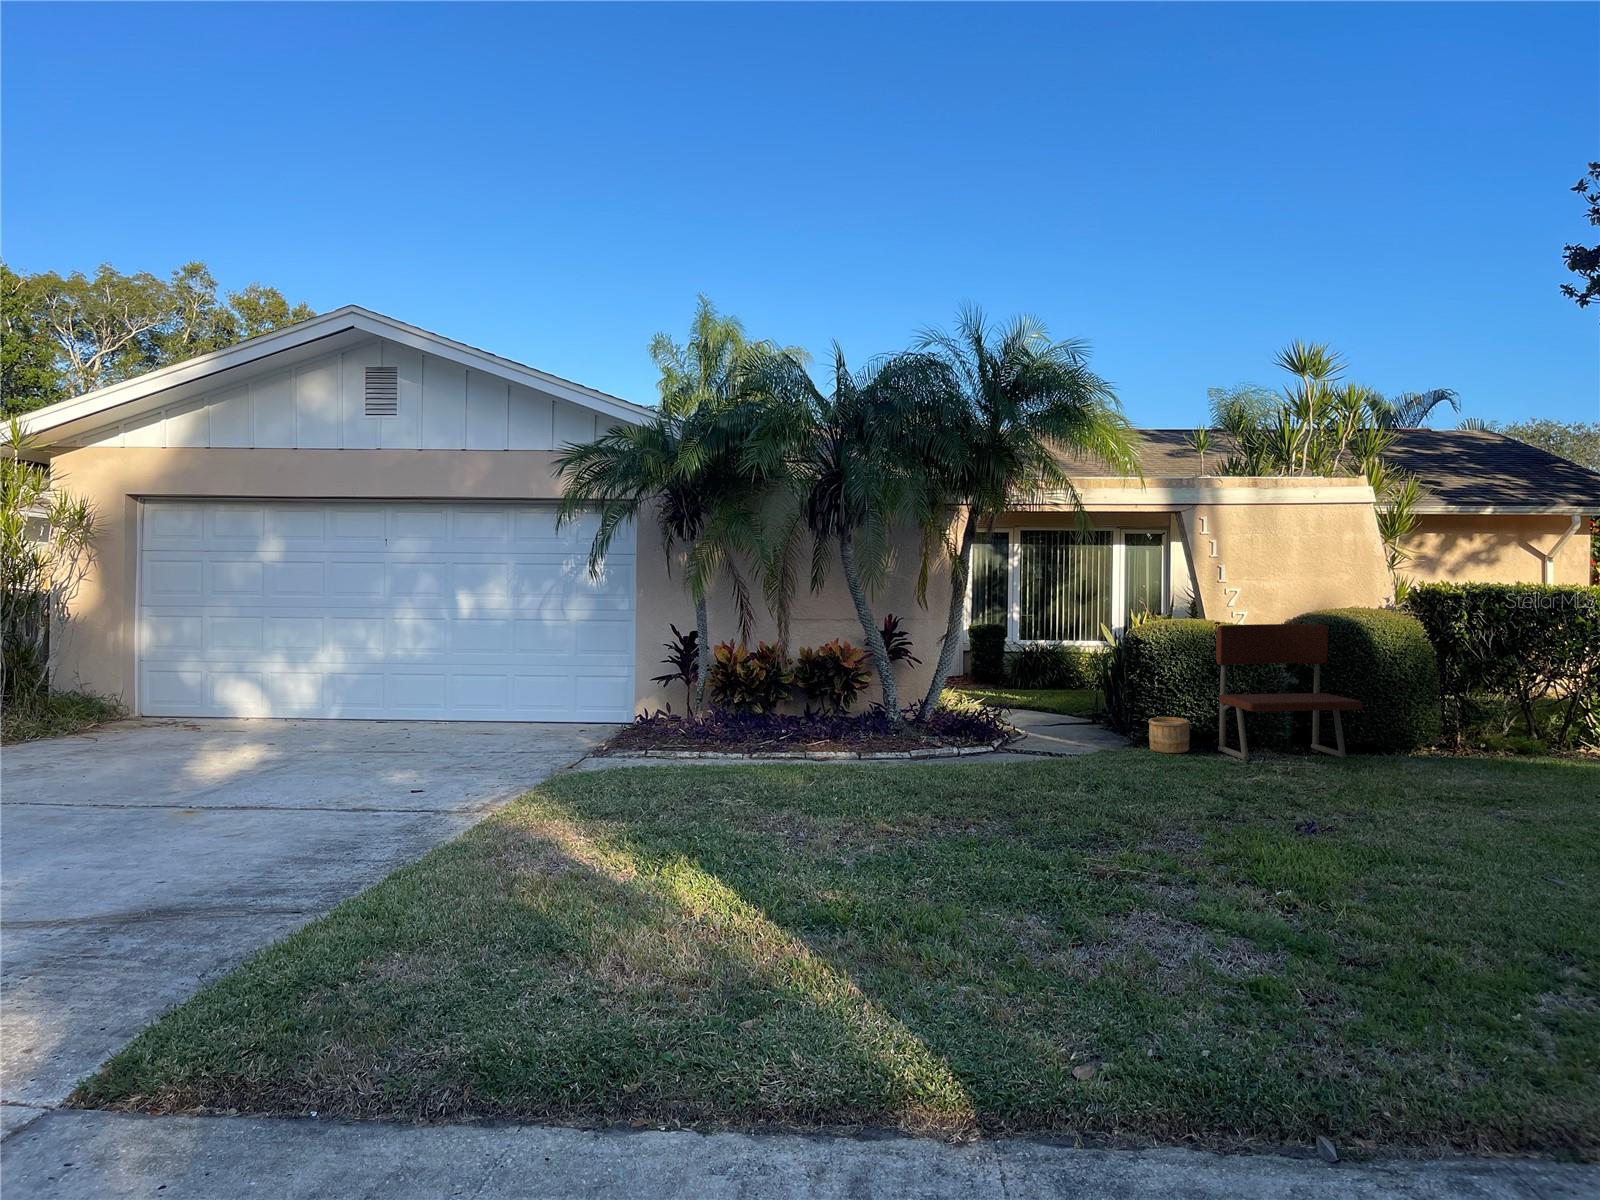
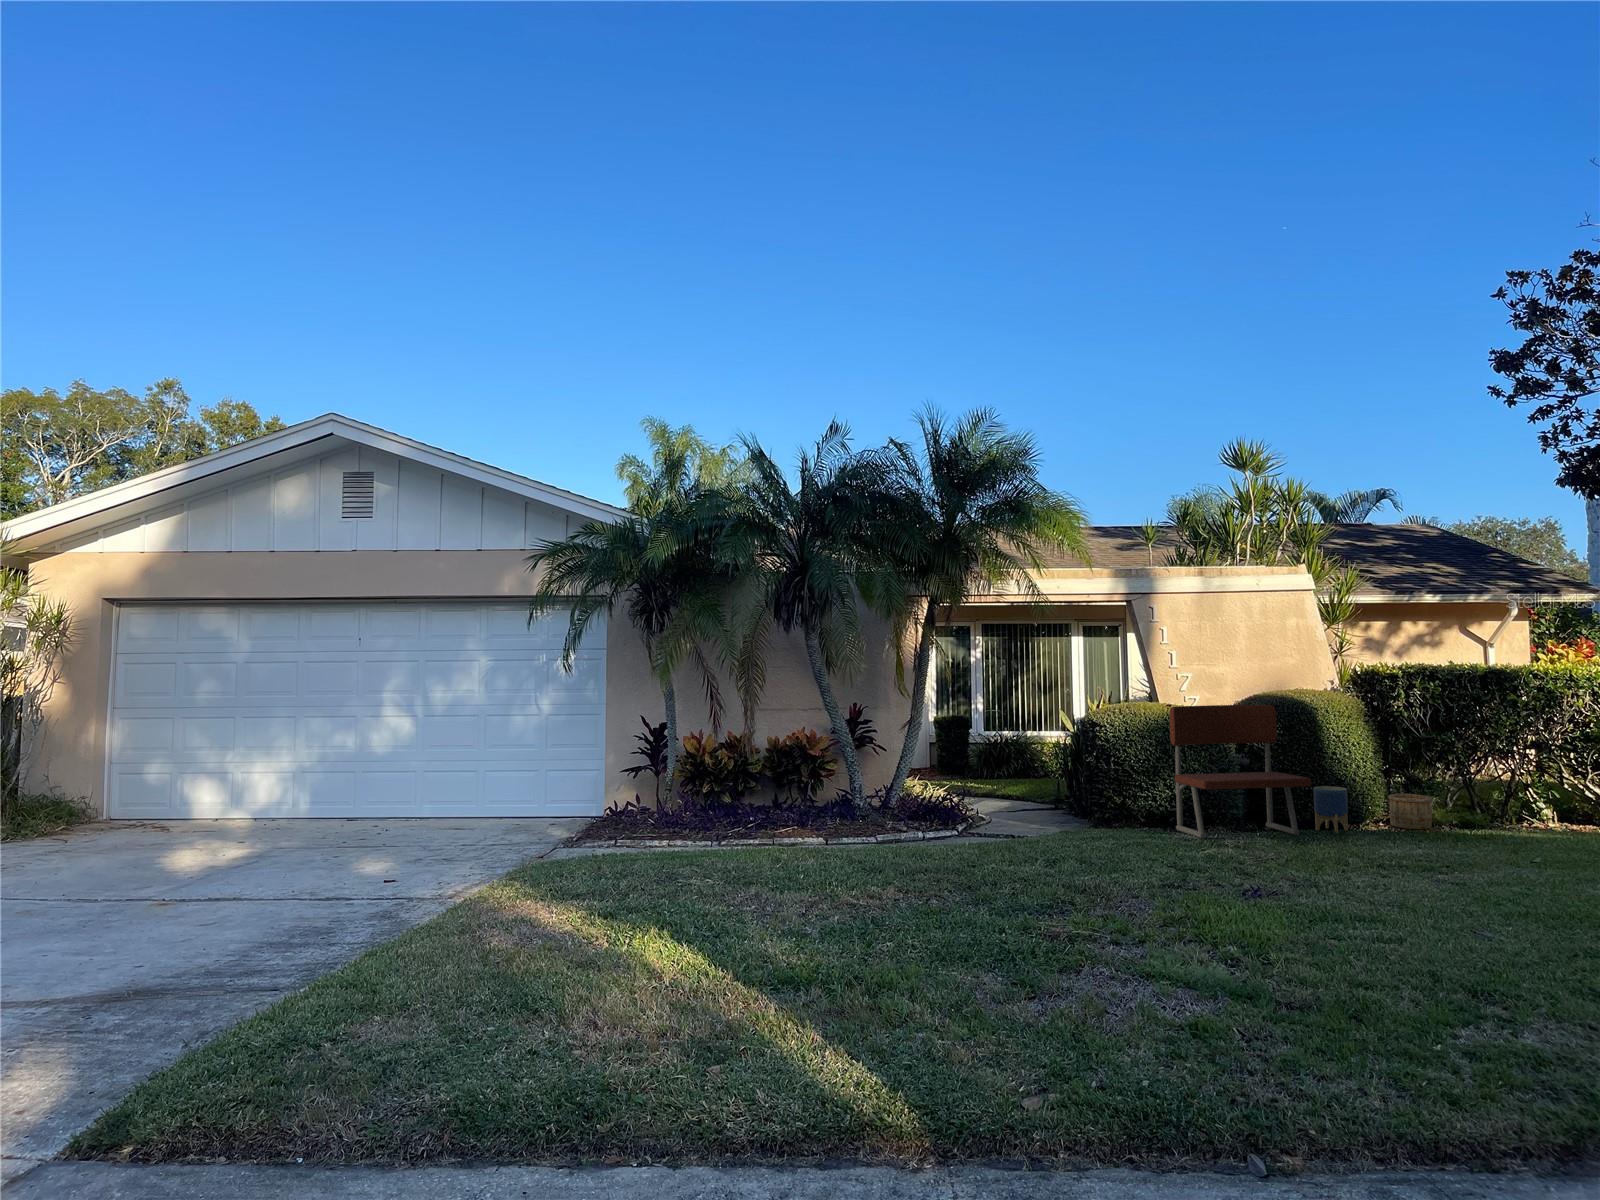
planter: none [1363,709,1399,756] -> present [1314,786,1348,833]
wooden bucket: present [1148,717,1190,753] -> present [1388,794,1433,829]

